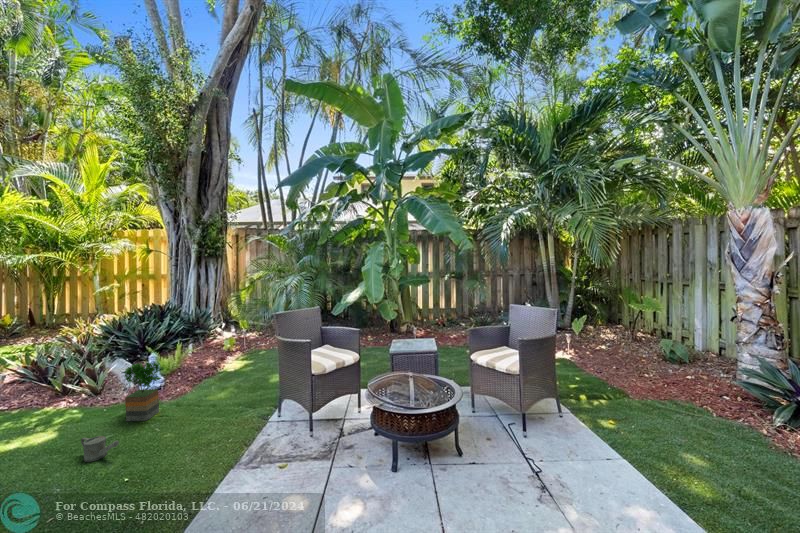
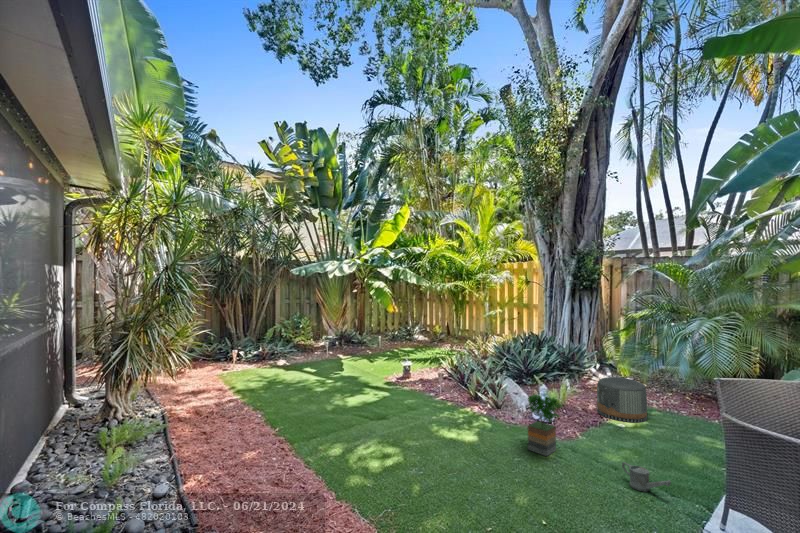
pouf: none [212,332,253,369] -> present [597,377,647,422]
watering can: present [81,436,119,462] -> present [622,462,671,492]

